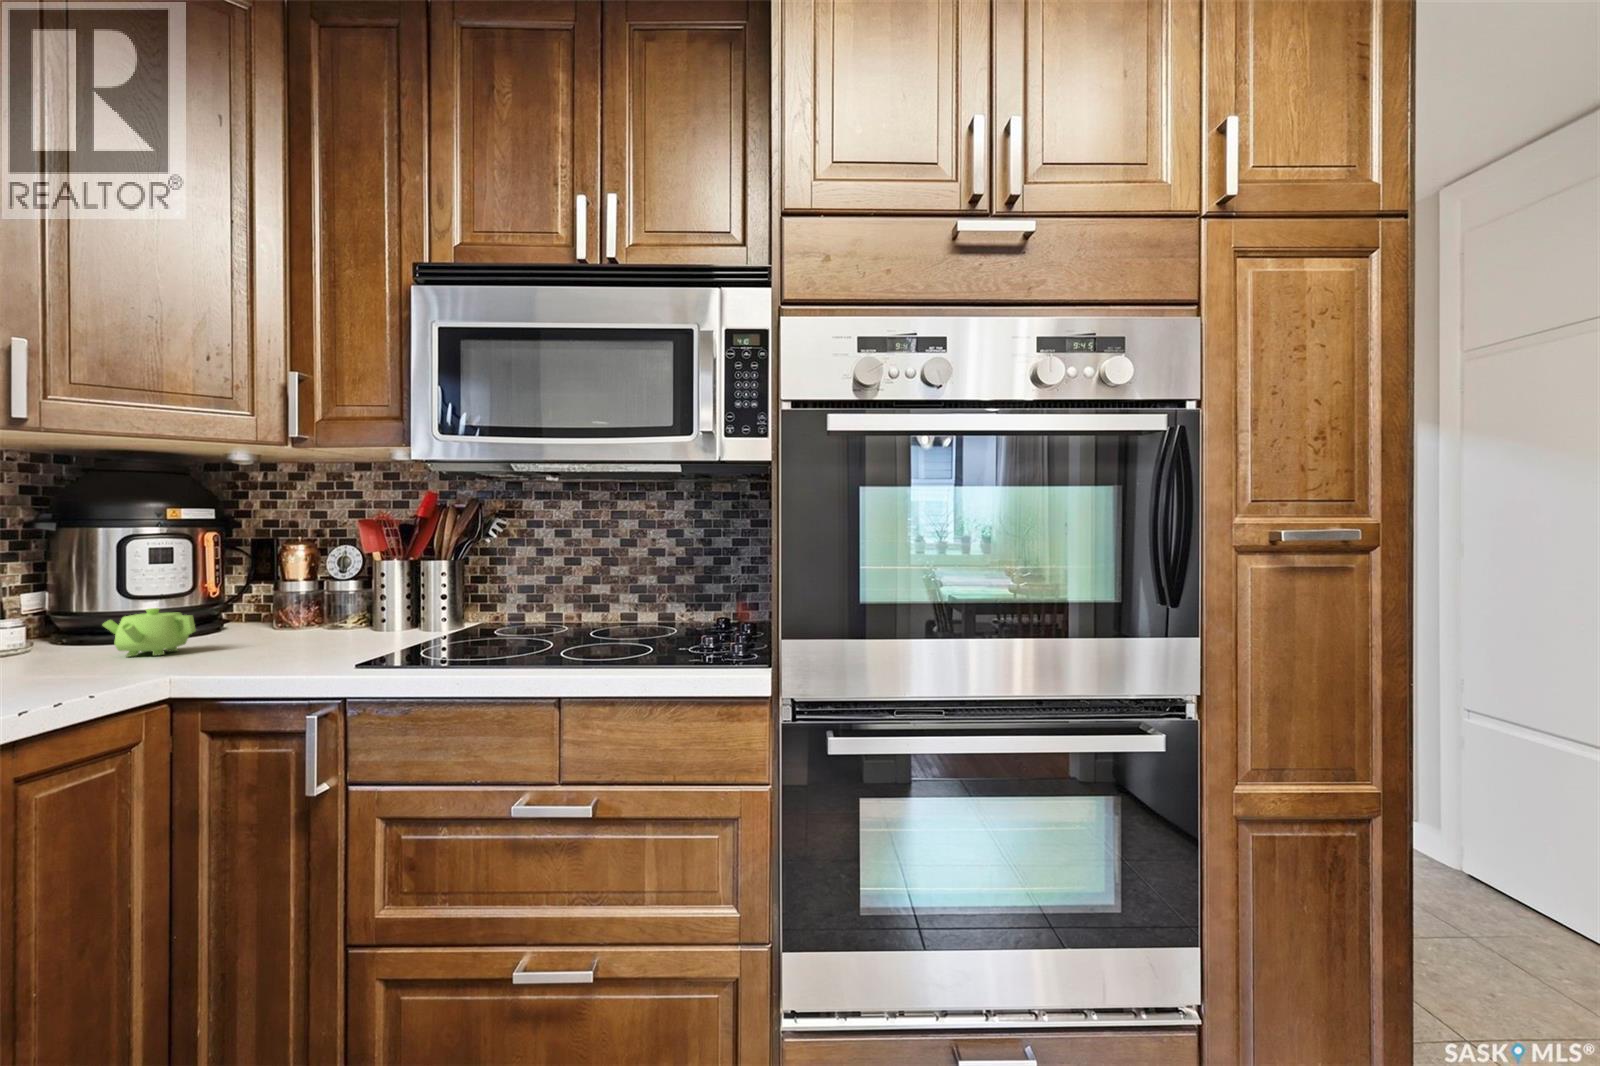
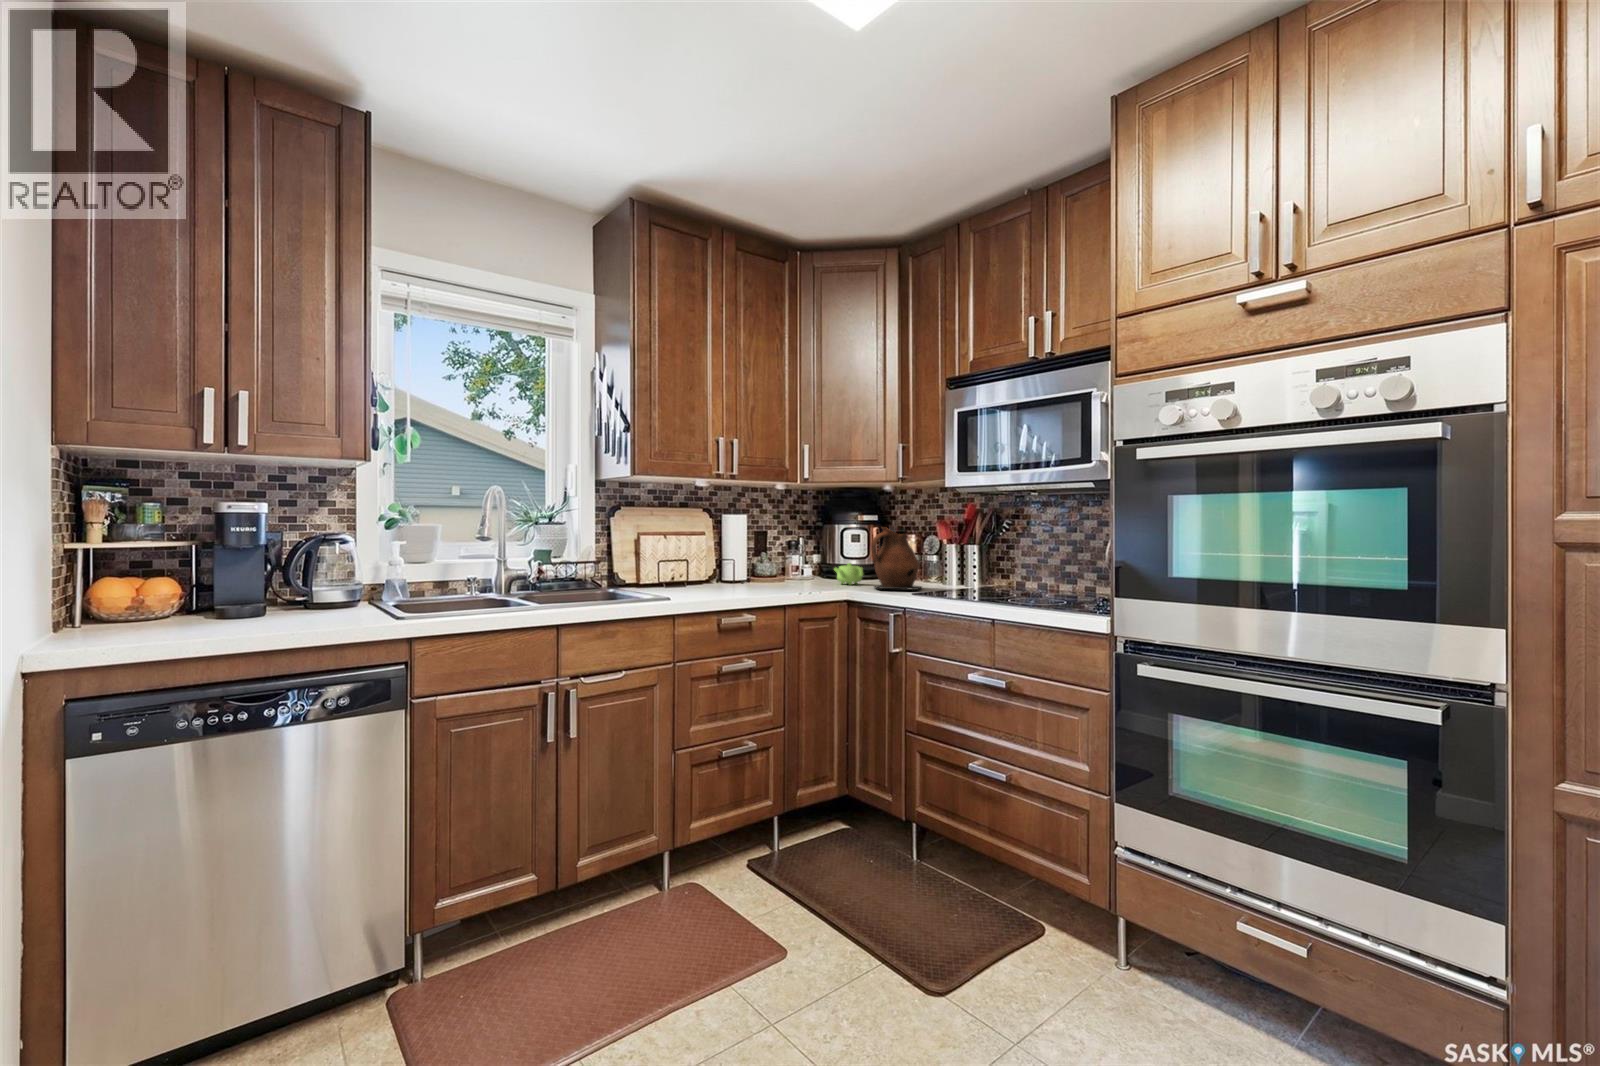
ceramic pitcher: none [228,532,354,661] -> present [871,527,922,590]

